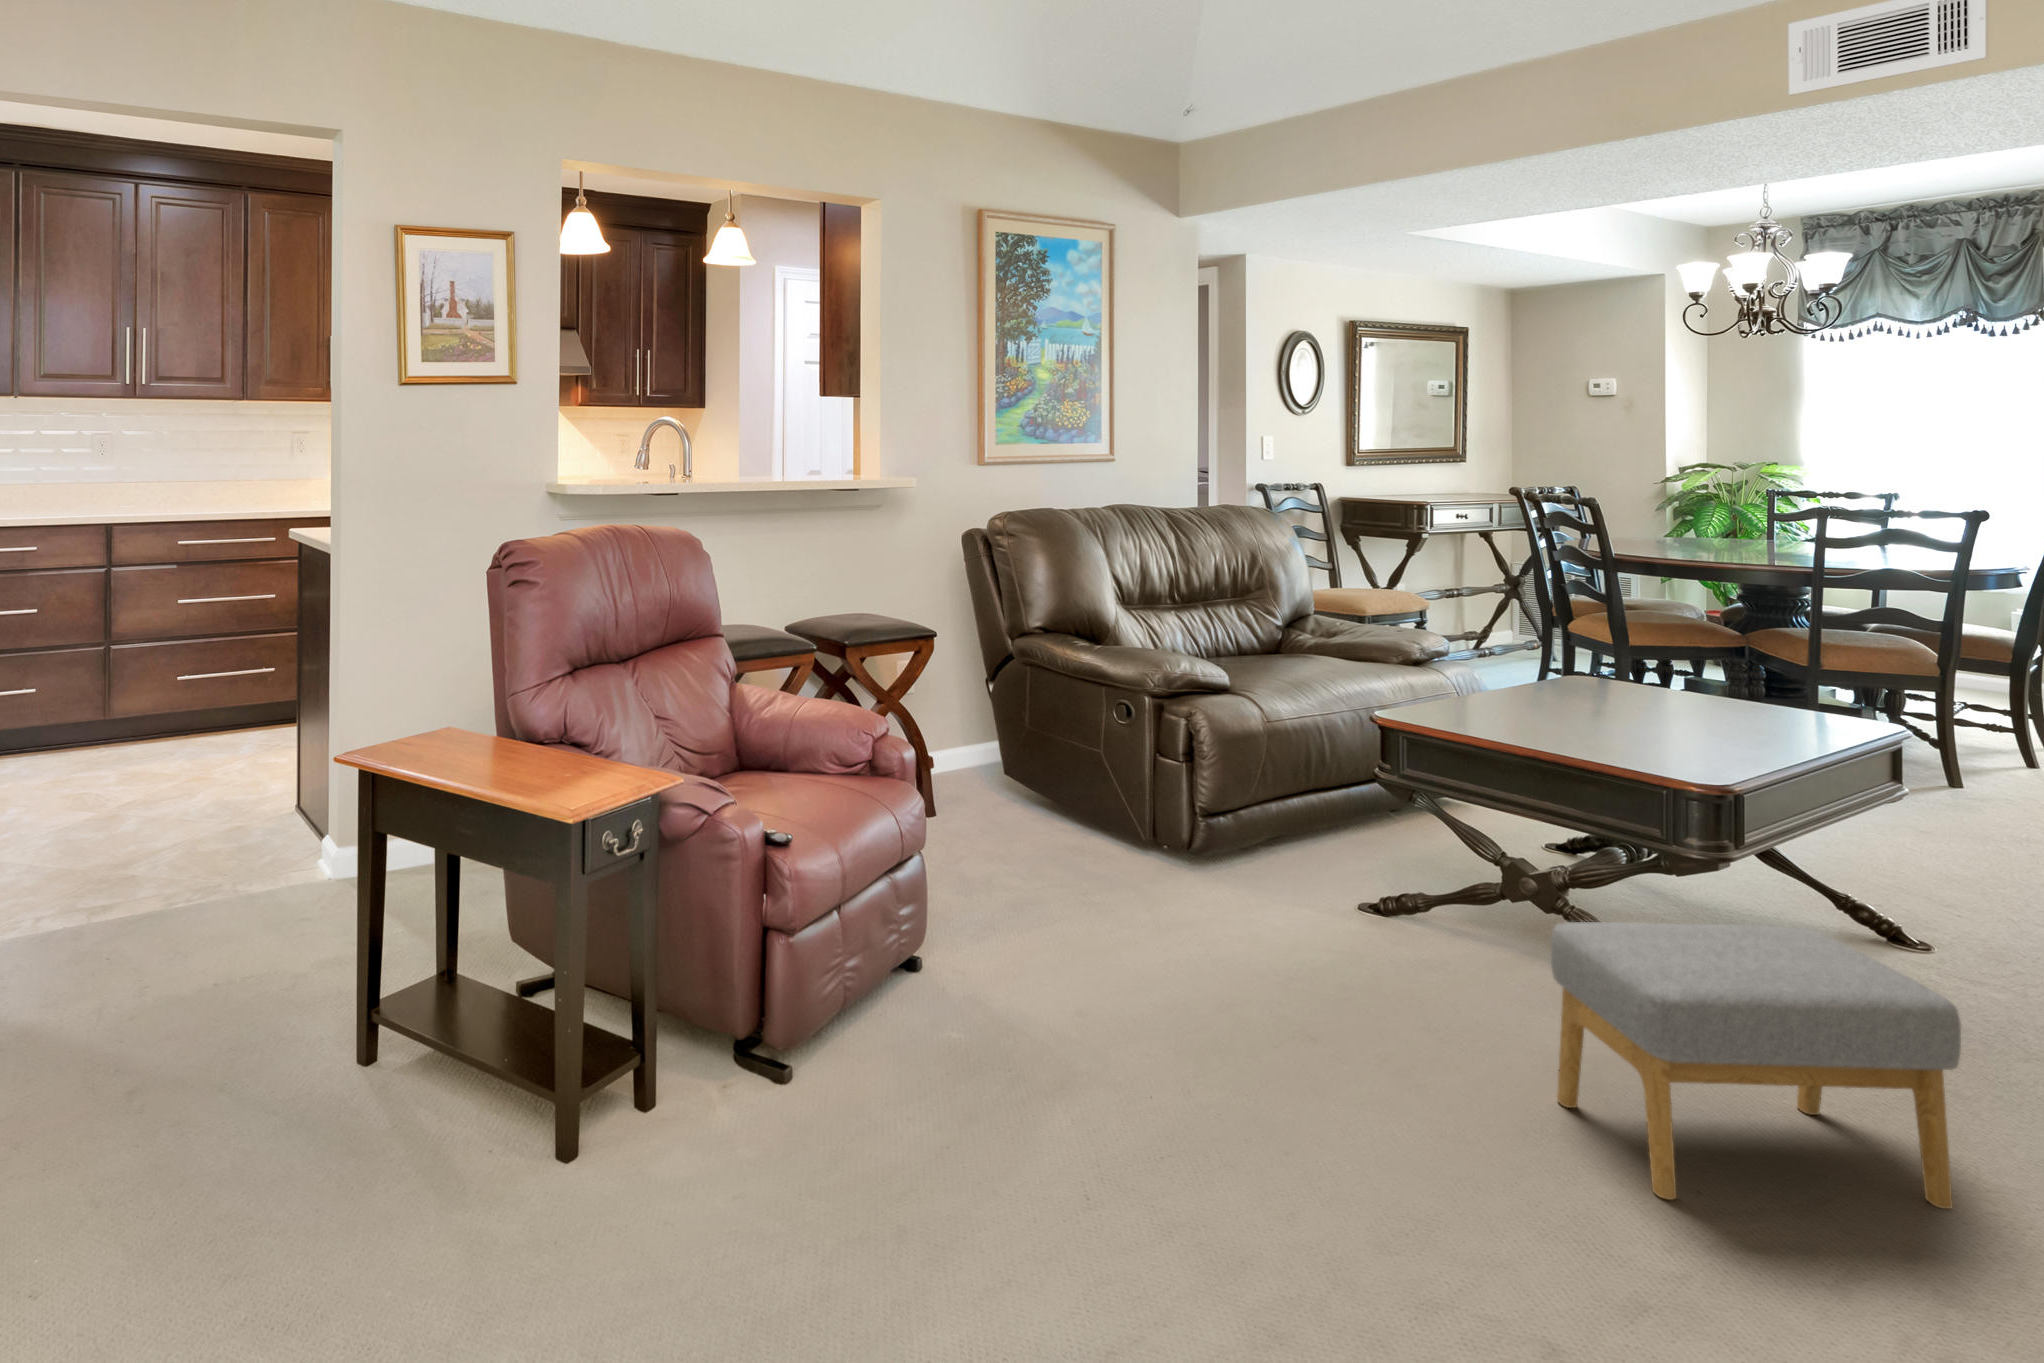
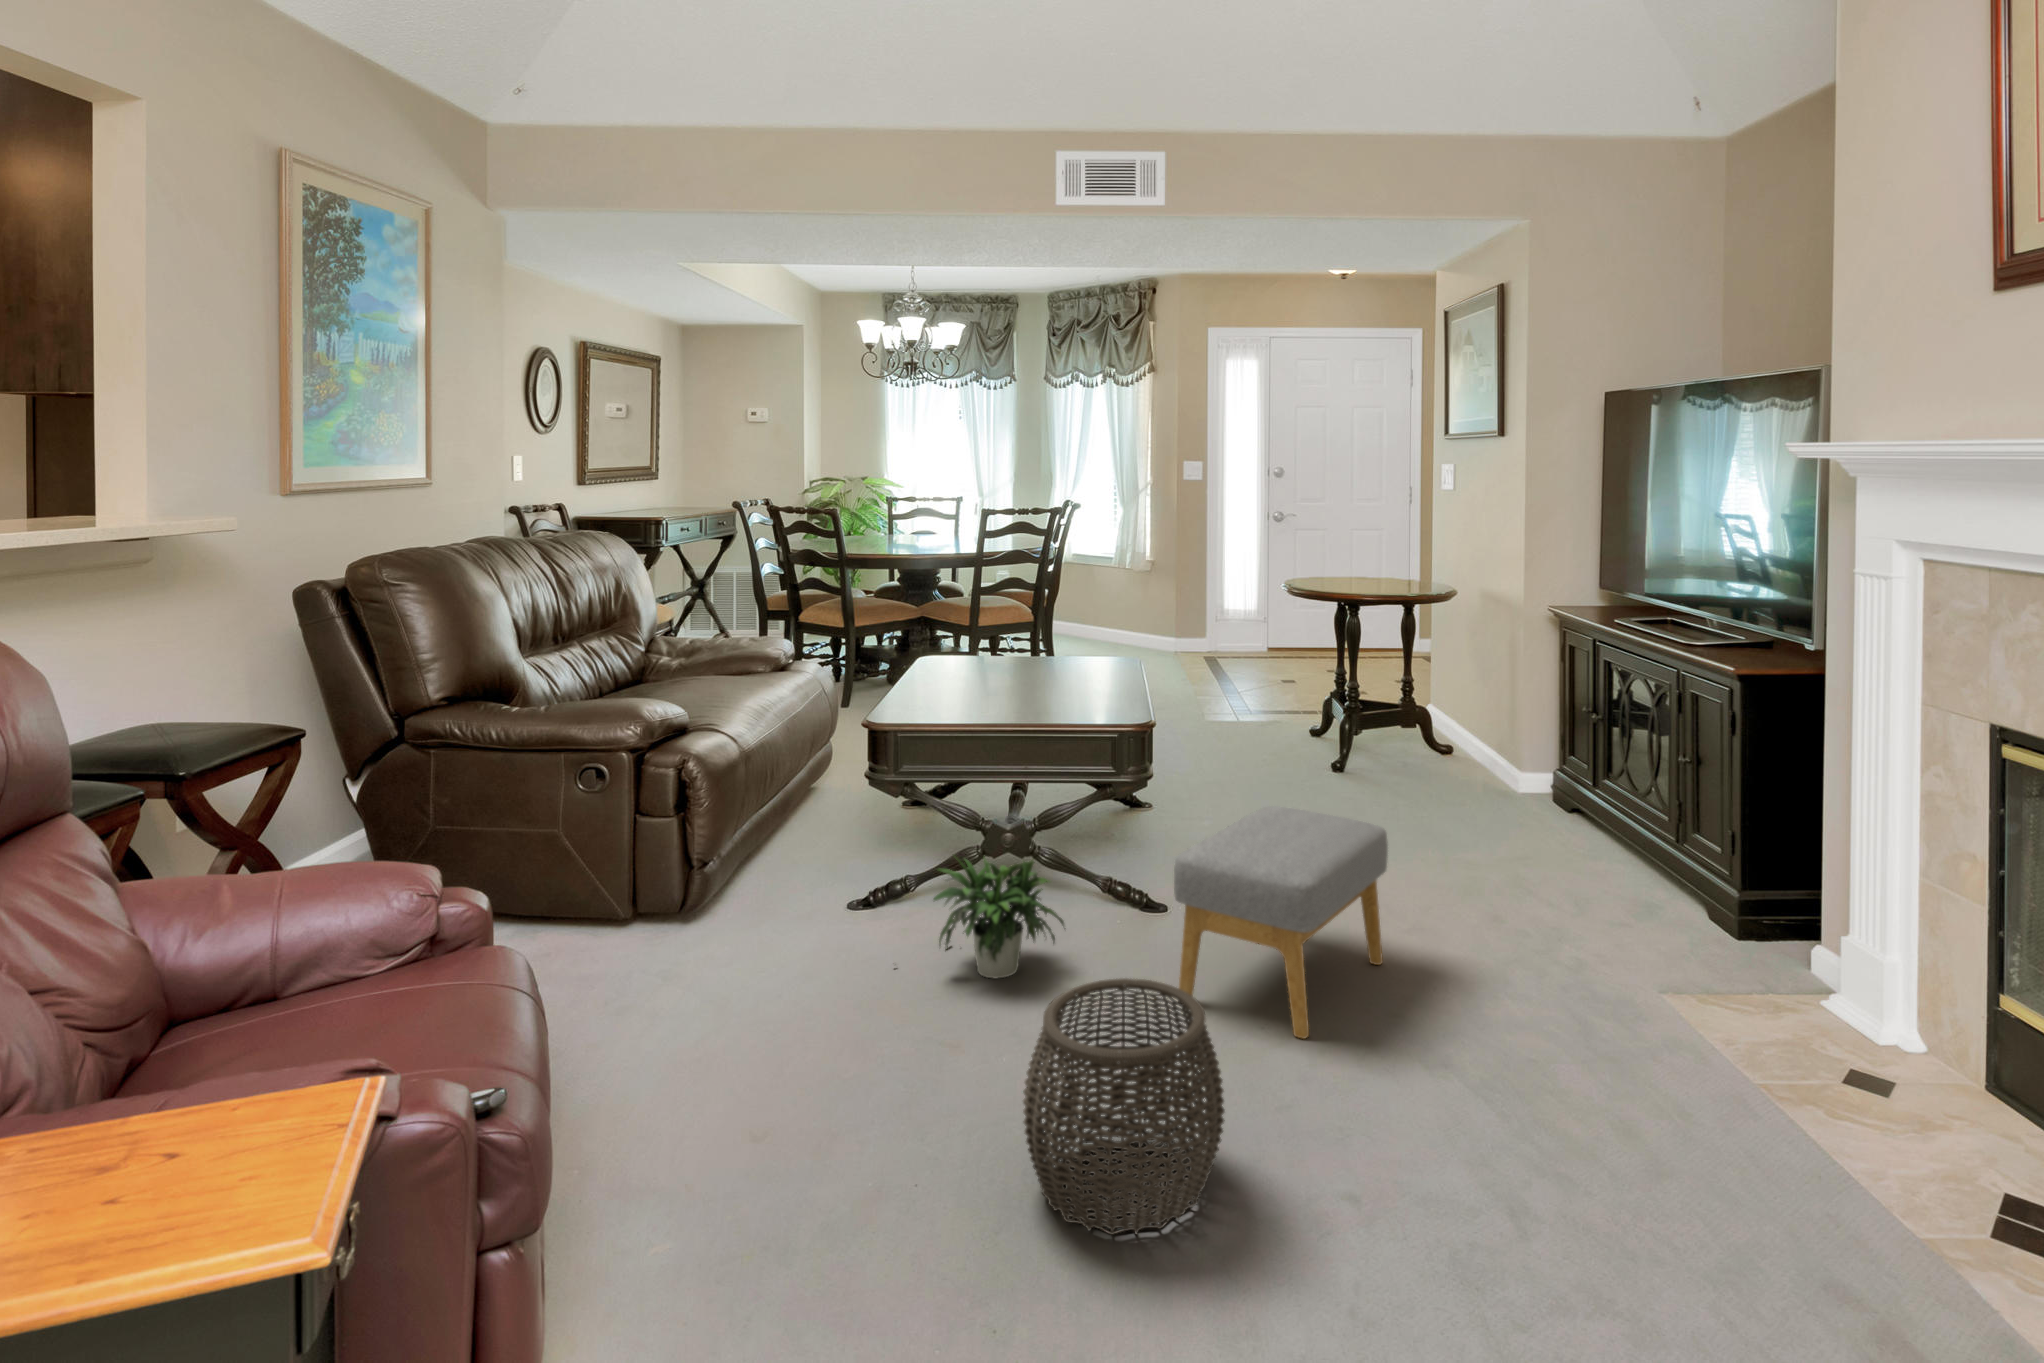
potted plant: none [1307,858,1481,1005] -> present [894,859,1064,979]
woven basket: none [1156,965,1373,1215] -> present [1023,978,1225,1235]

